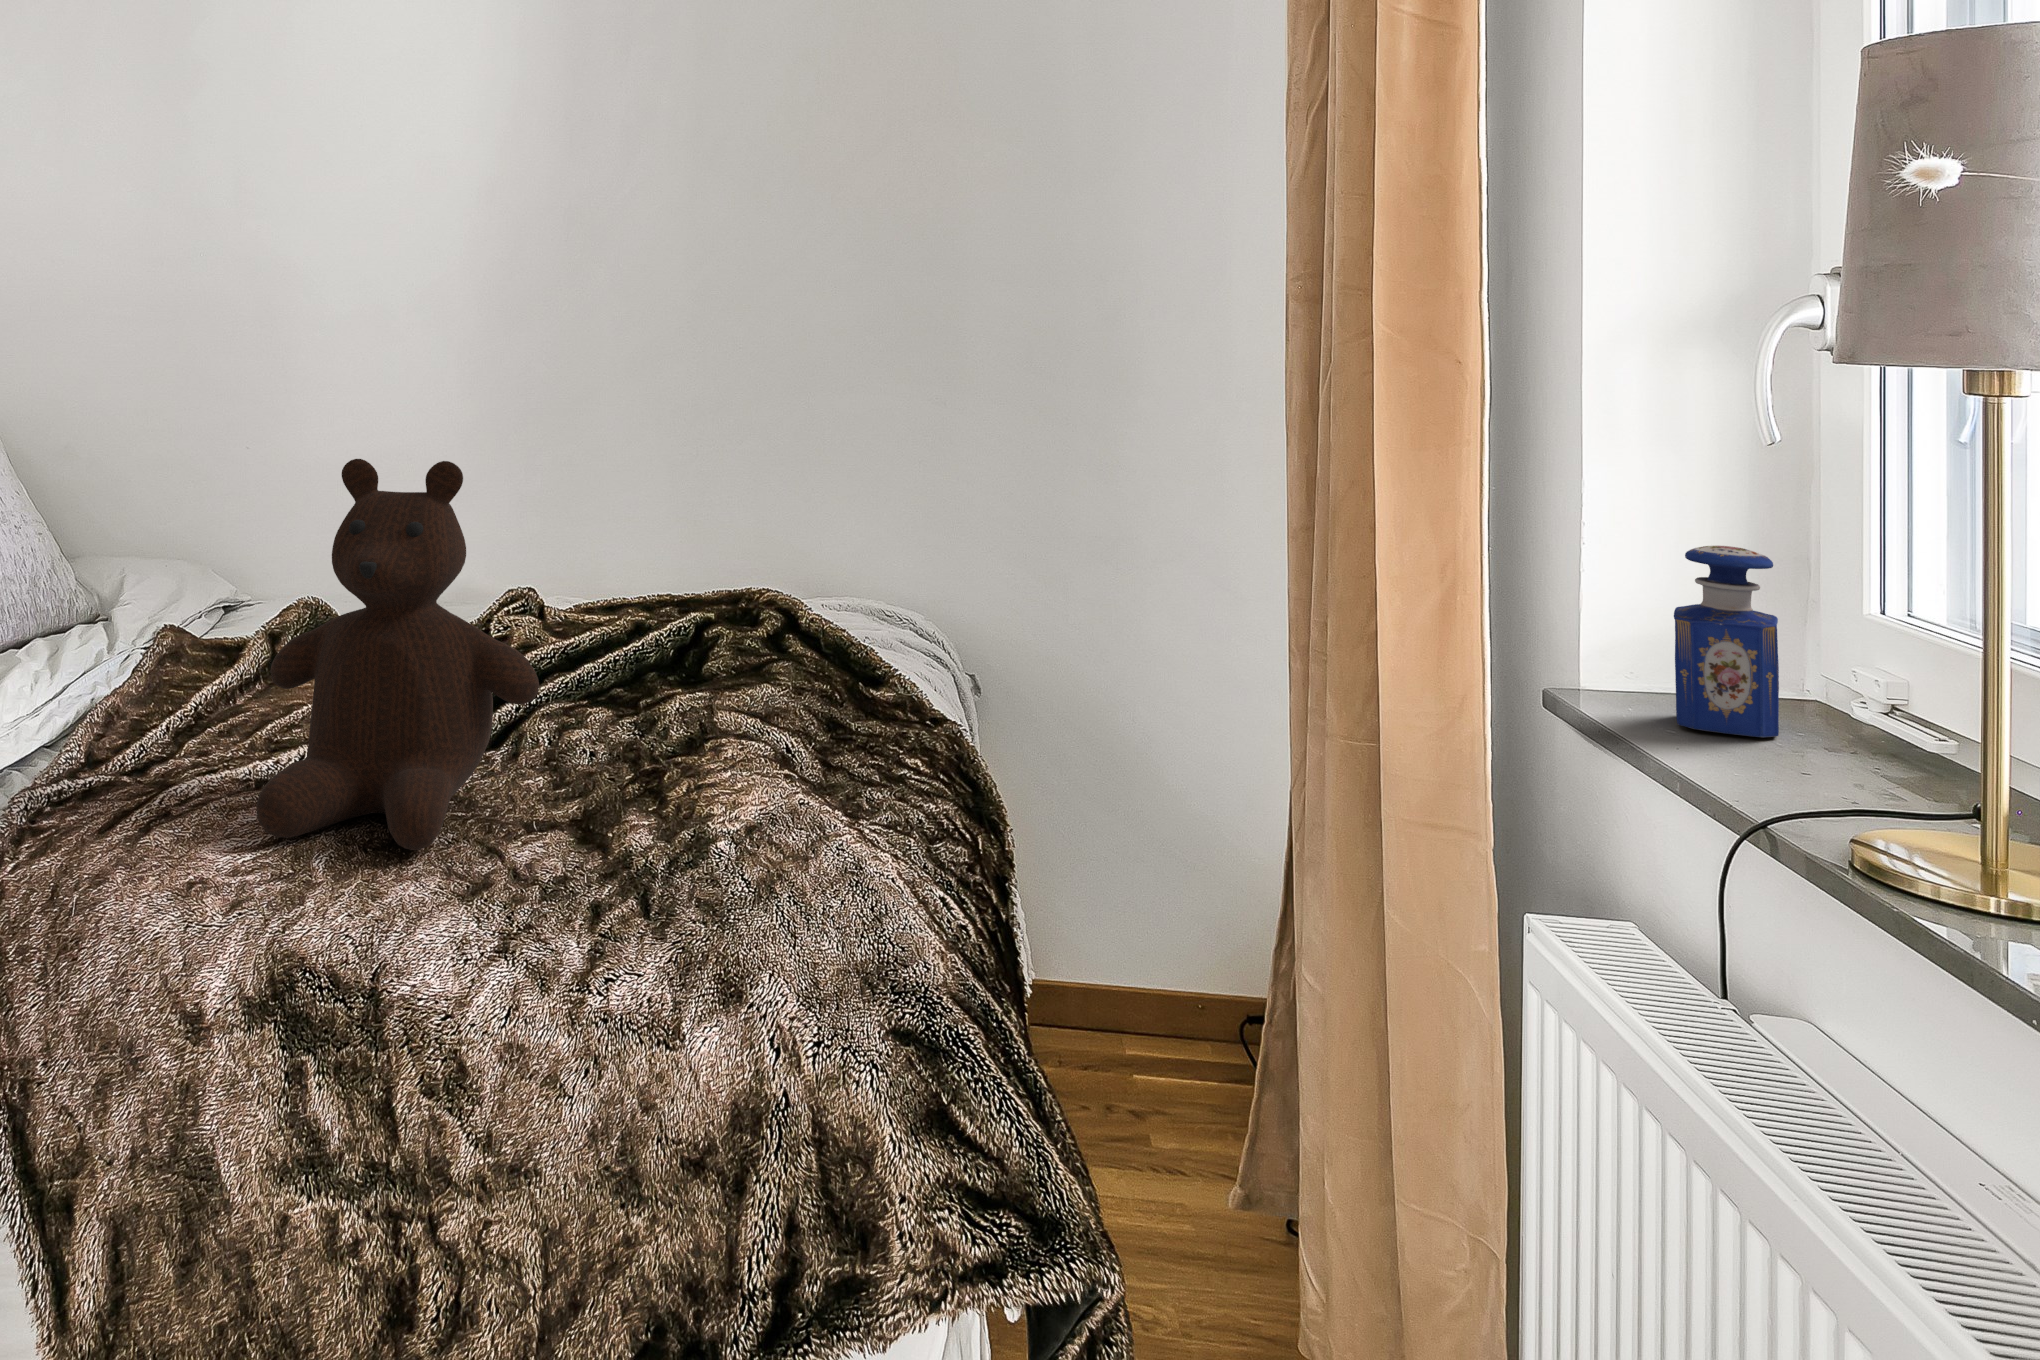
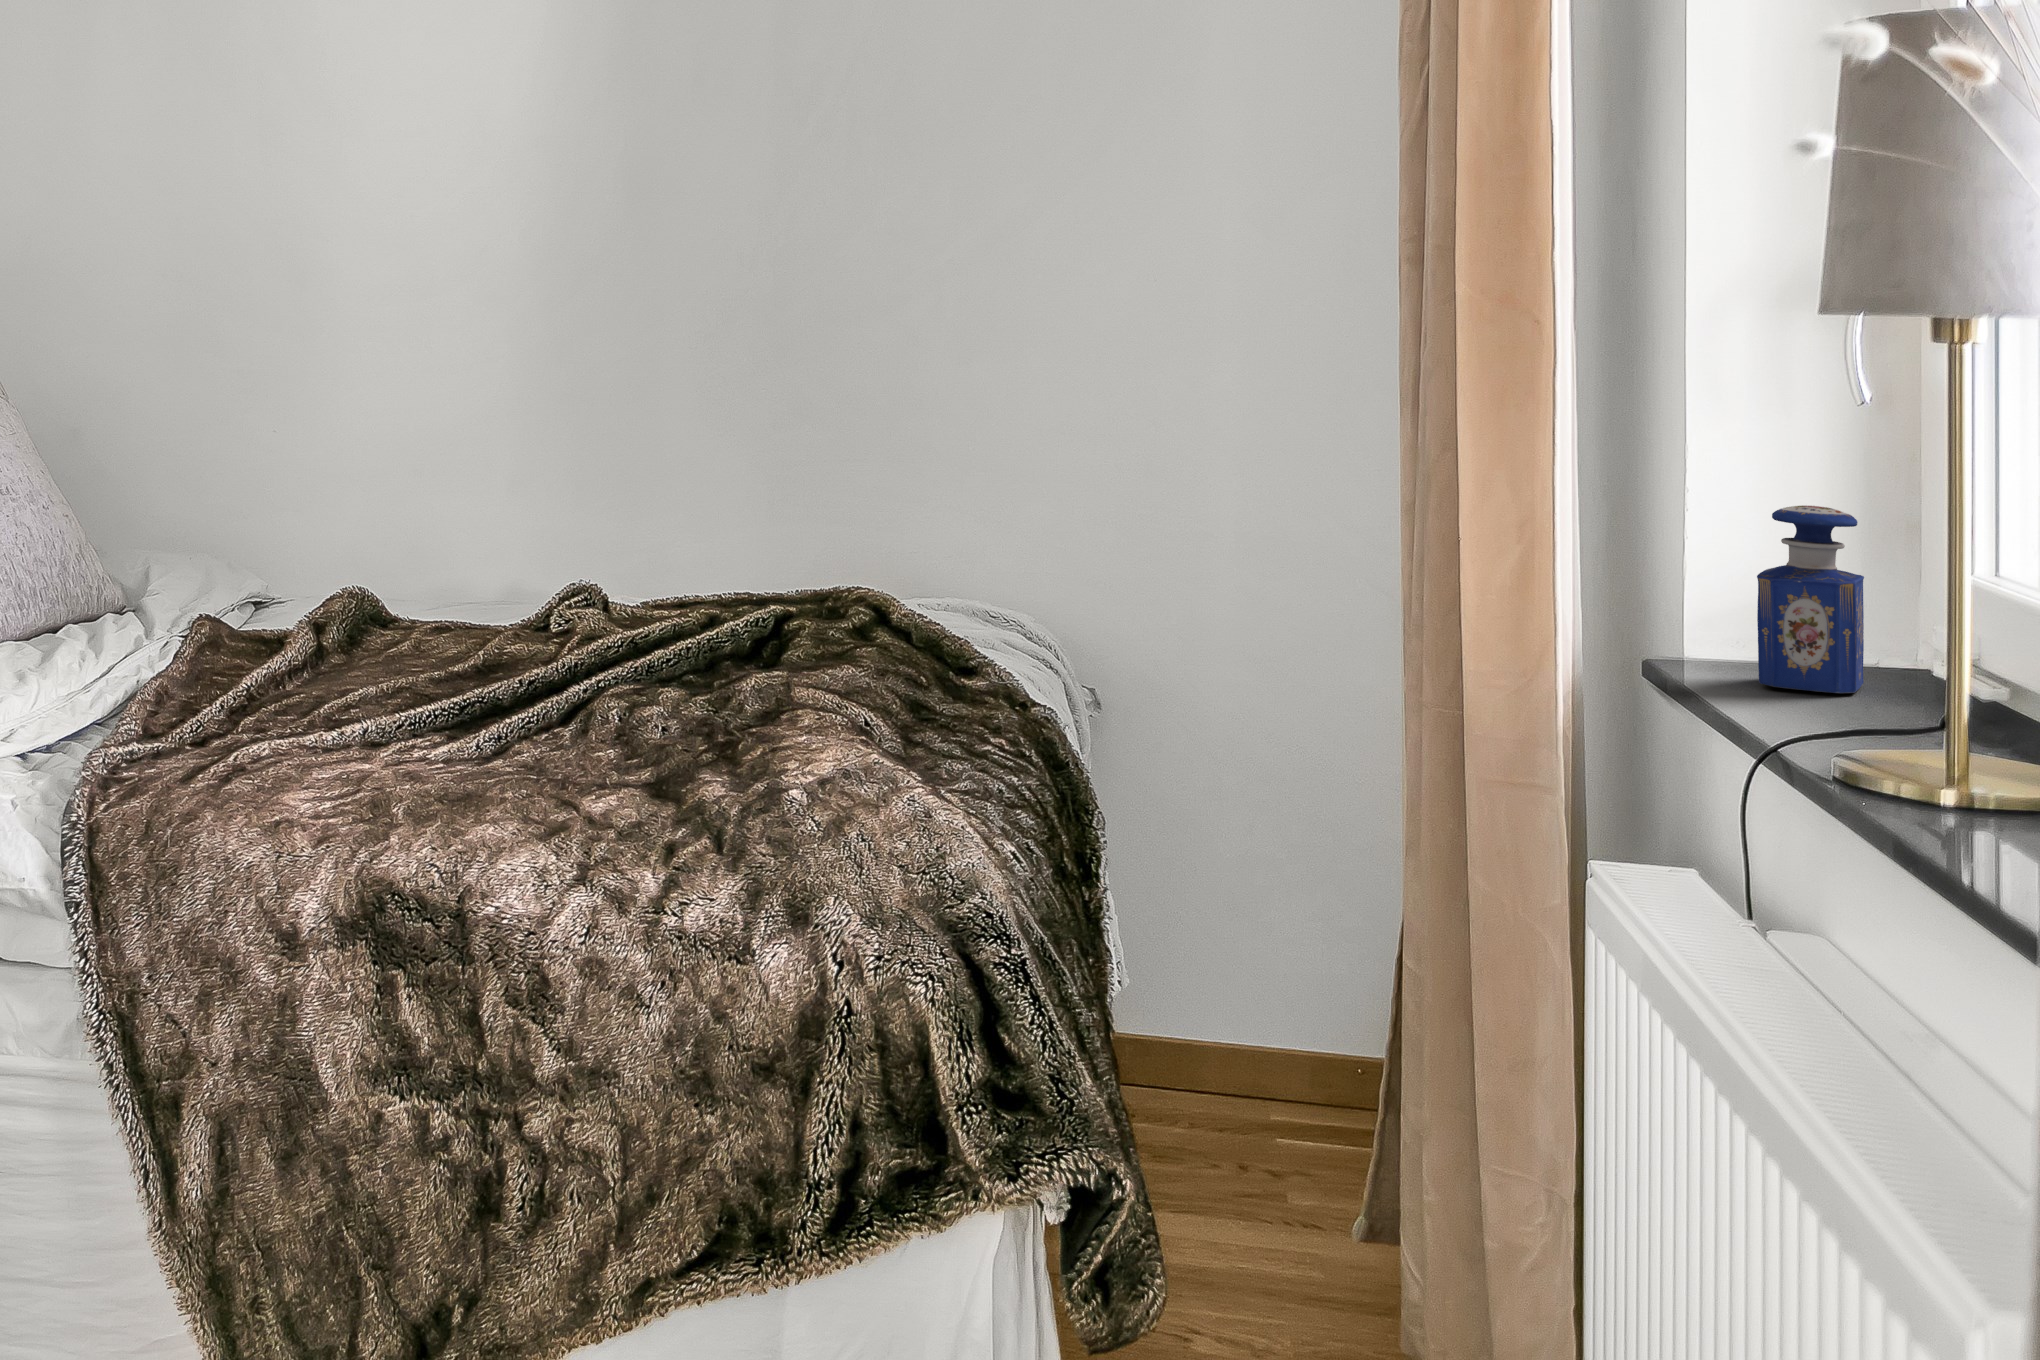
teddy bear: present [256,459,539,850] -> none [336,422,611,799]

